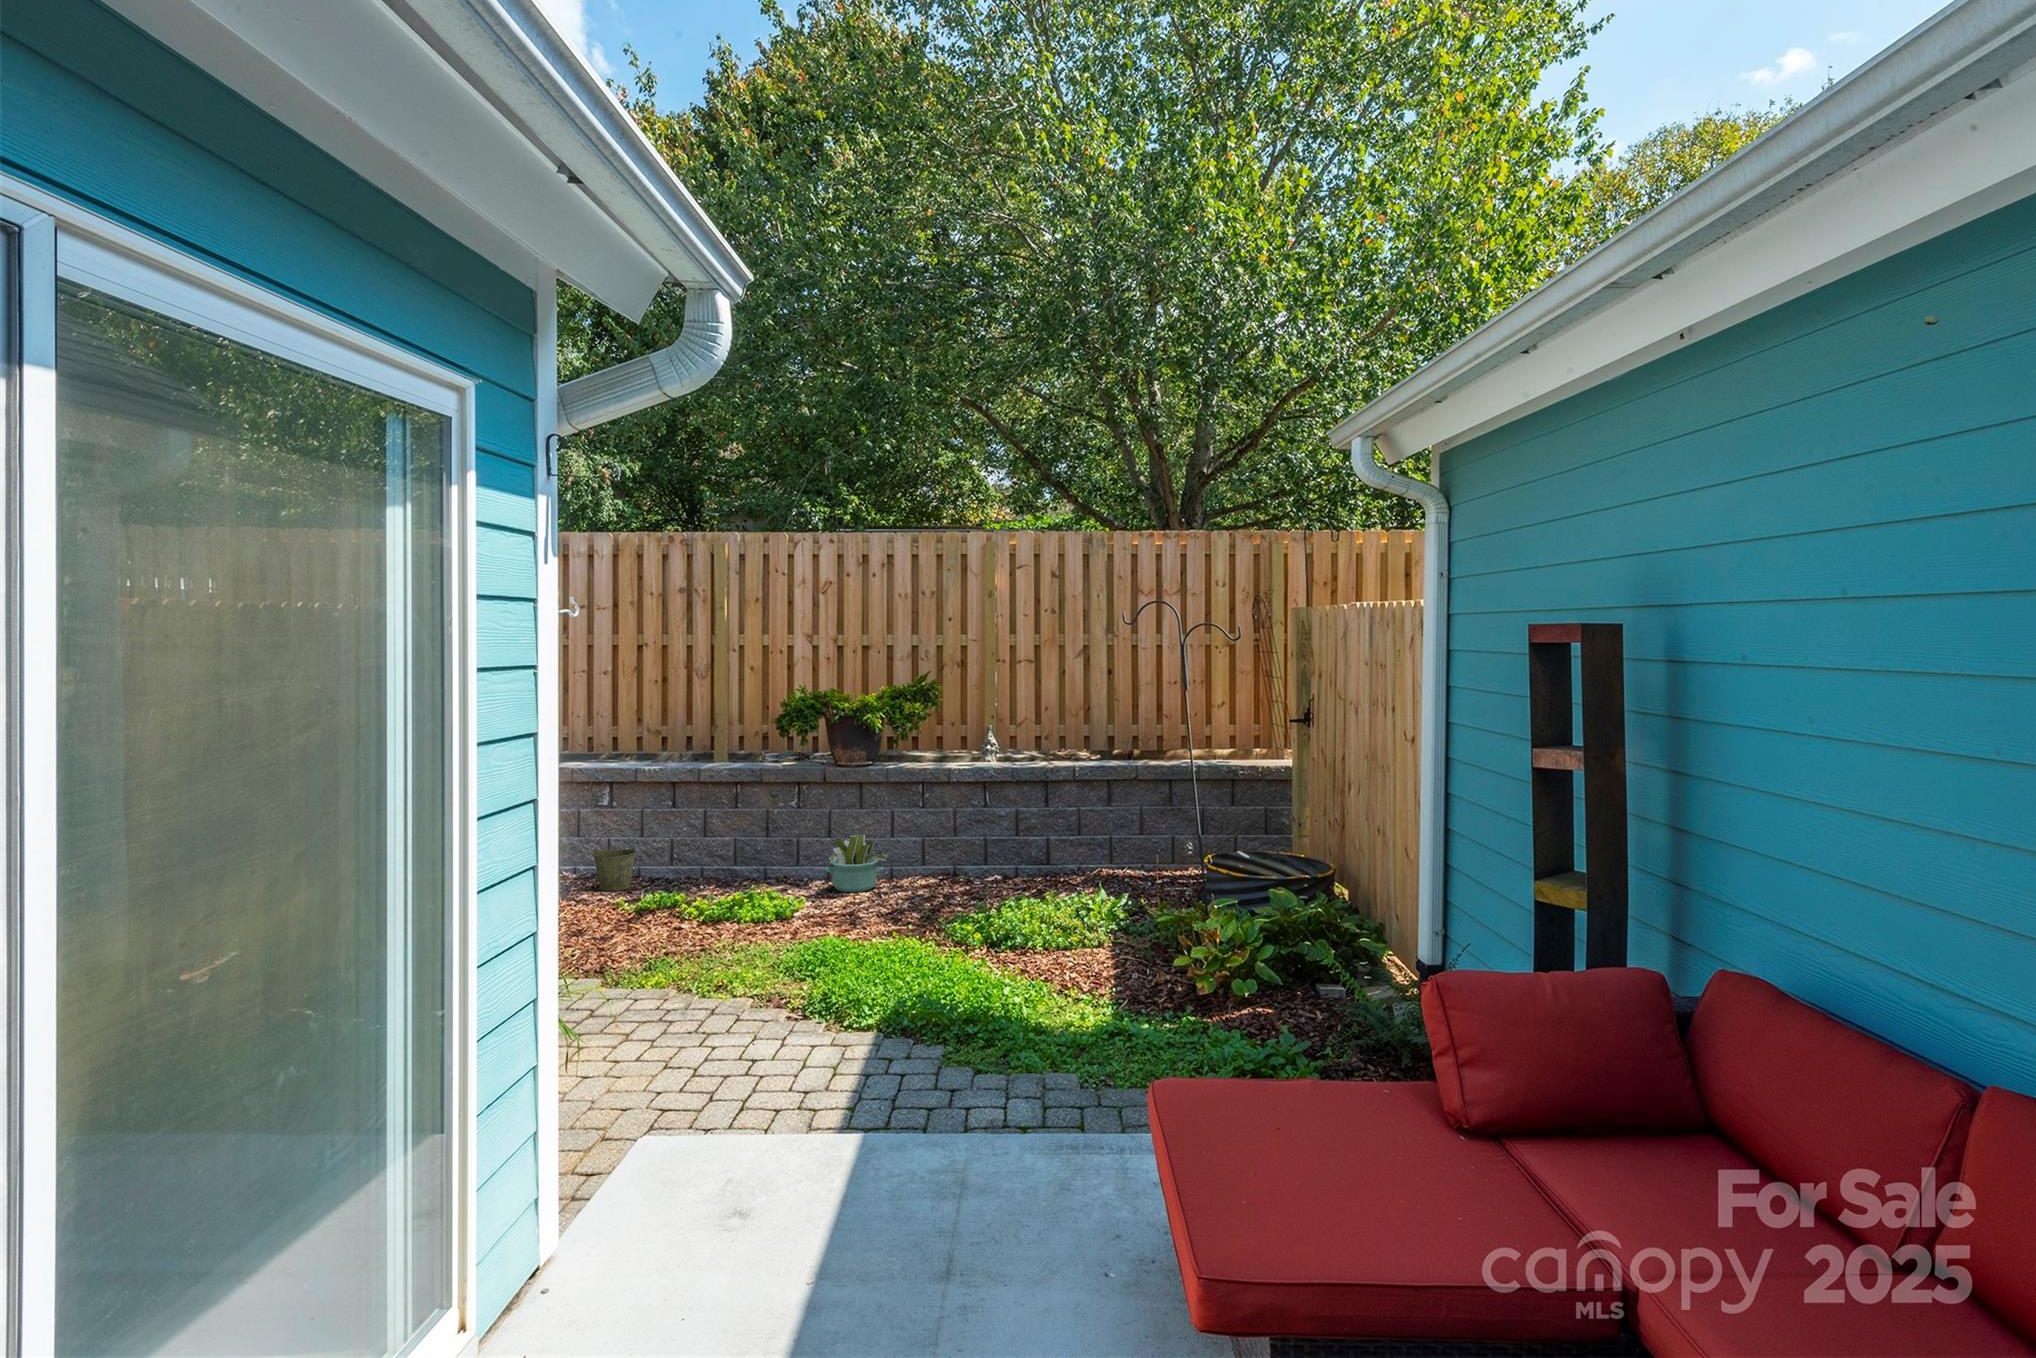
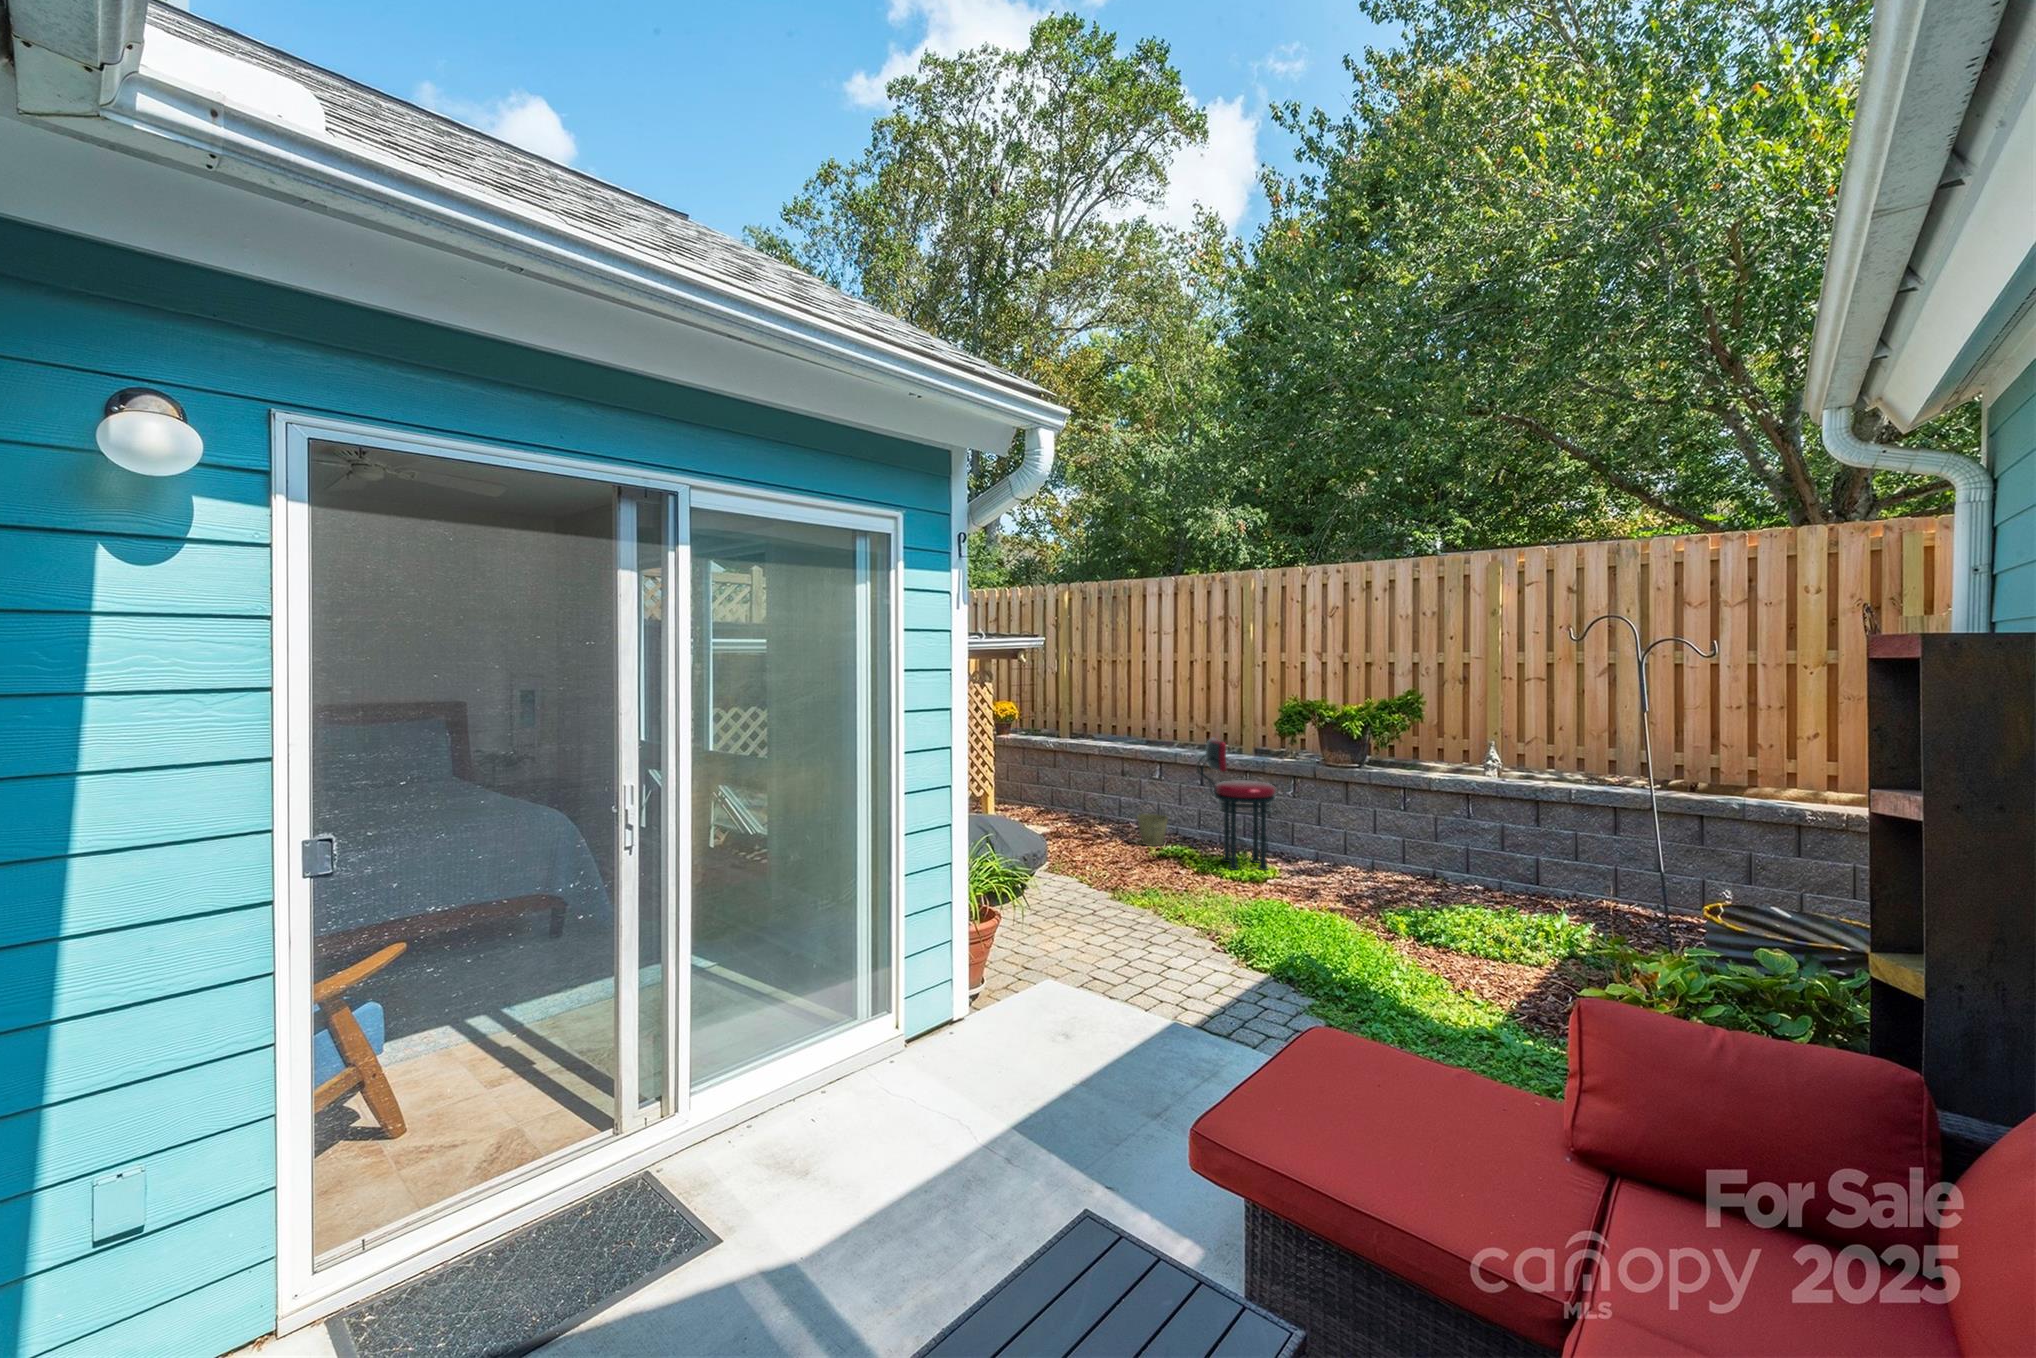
stool: none [695,741,790,898] -> present [1197,738,1276,870]
decorative plant: present [825,835,888,892] -> none [1301,830,1361,882]

